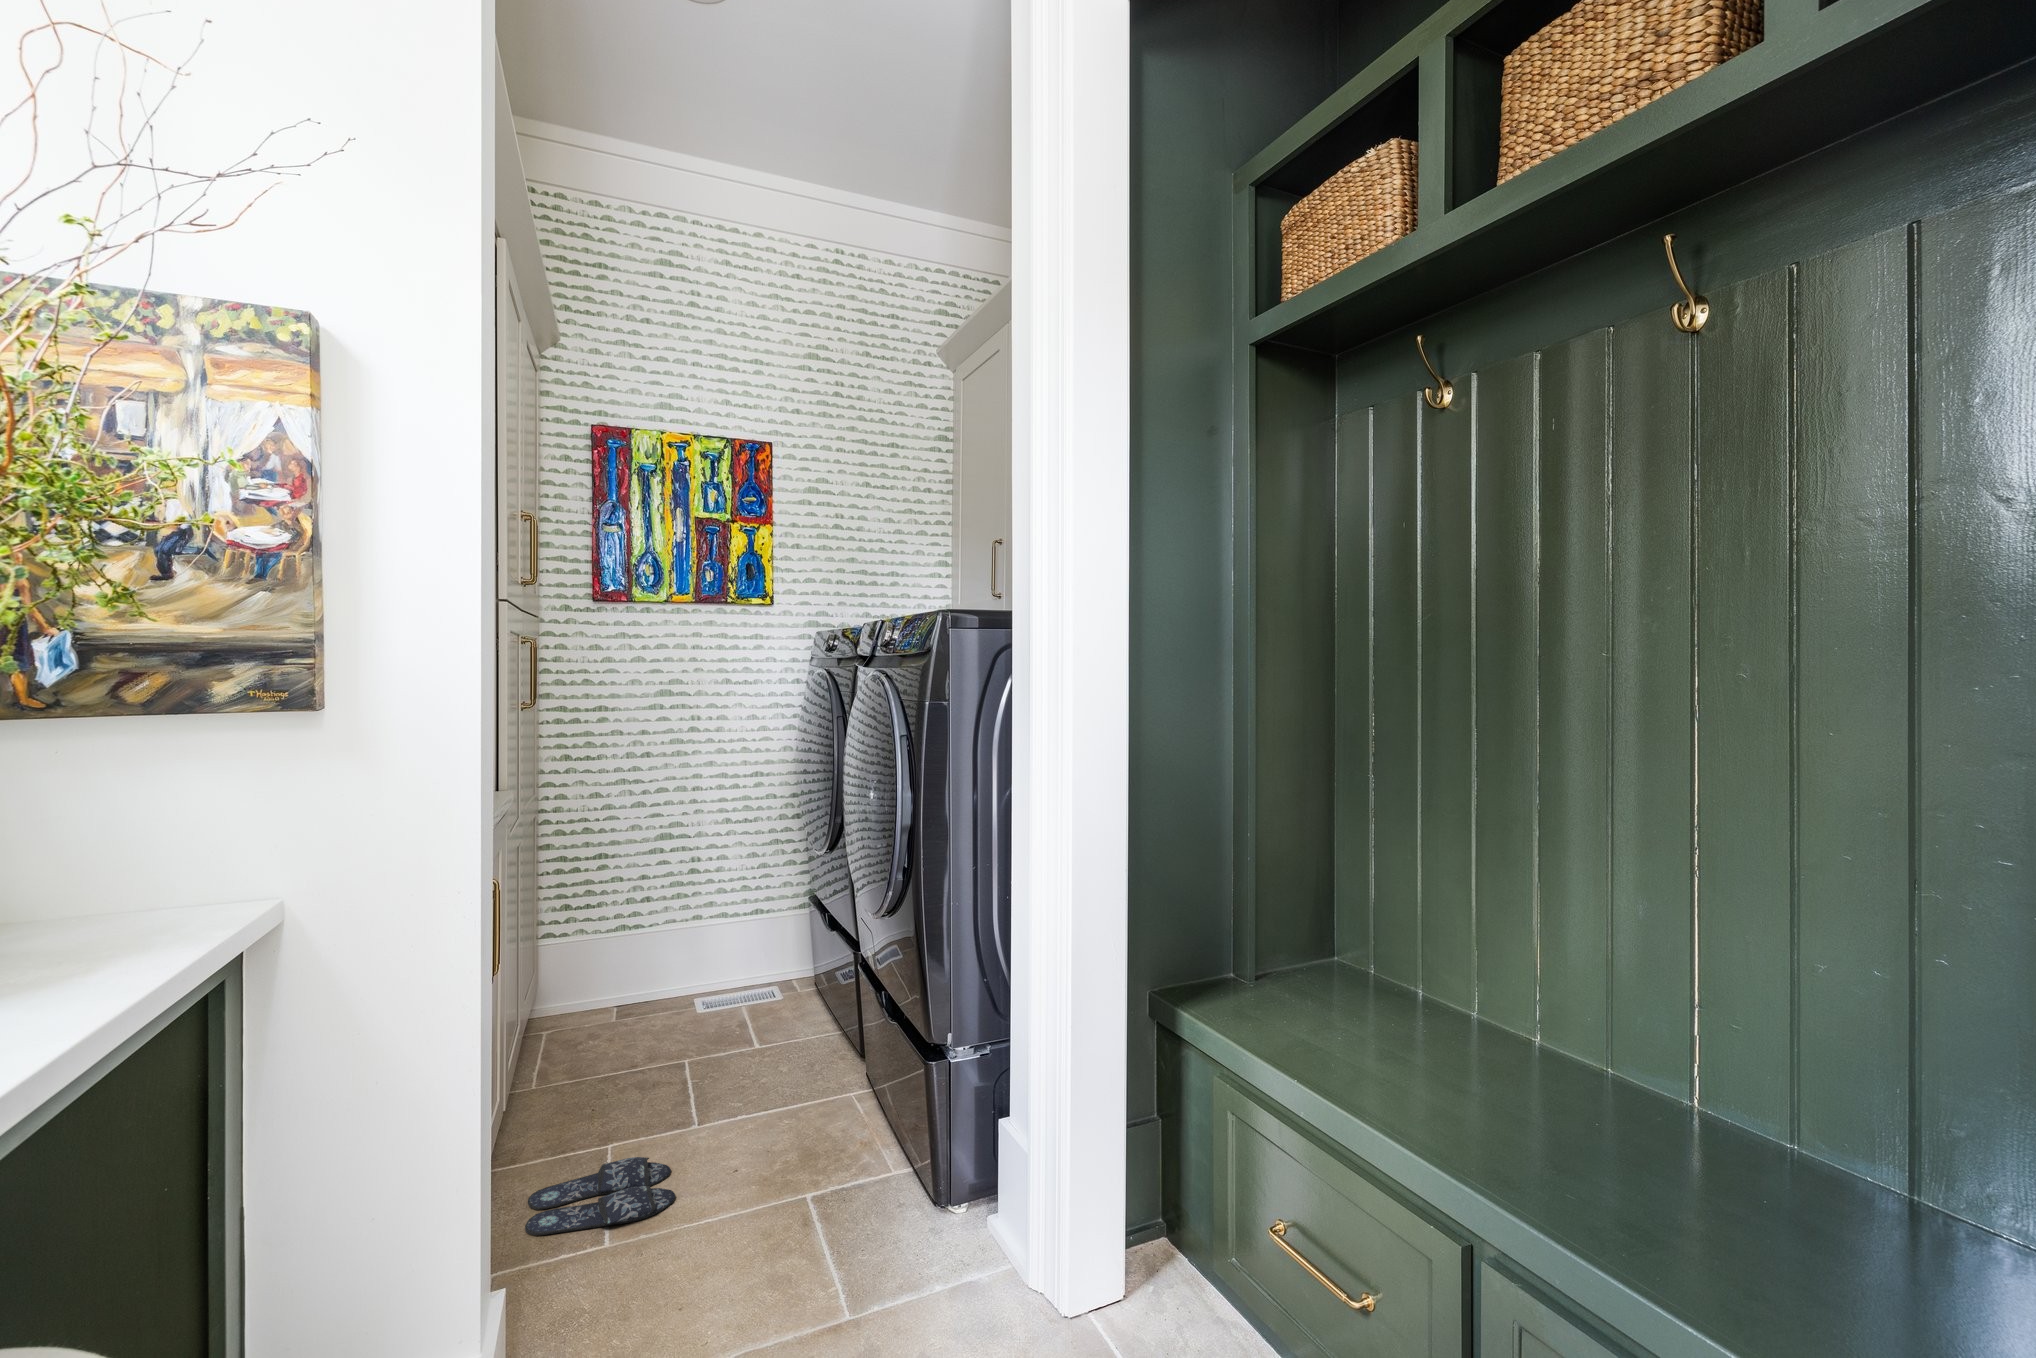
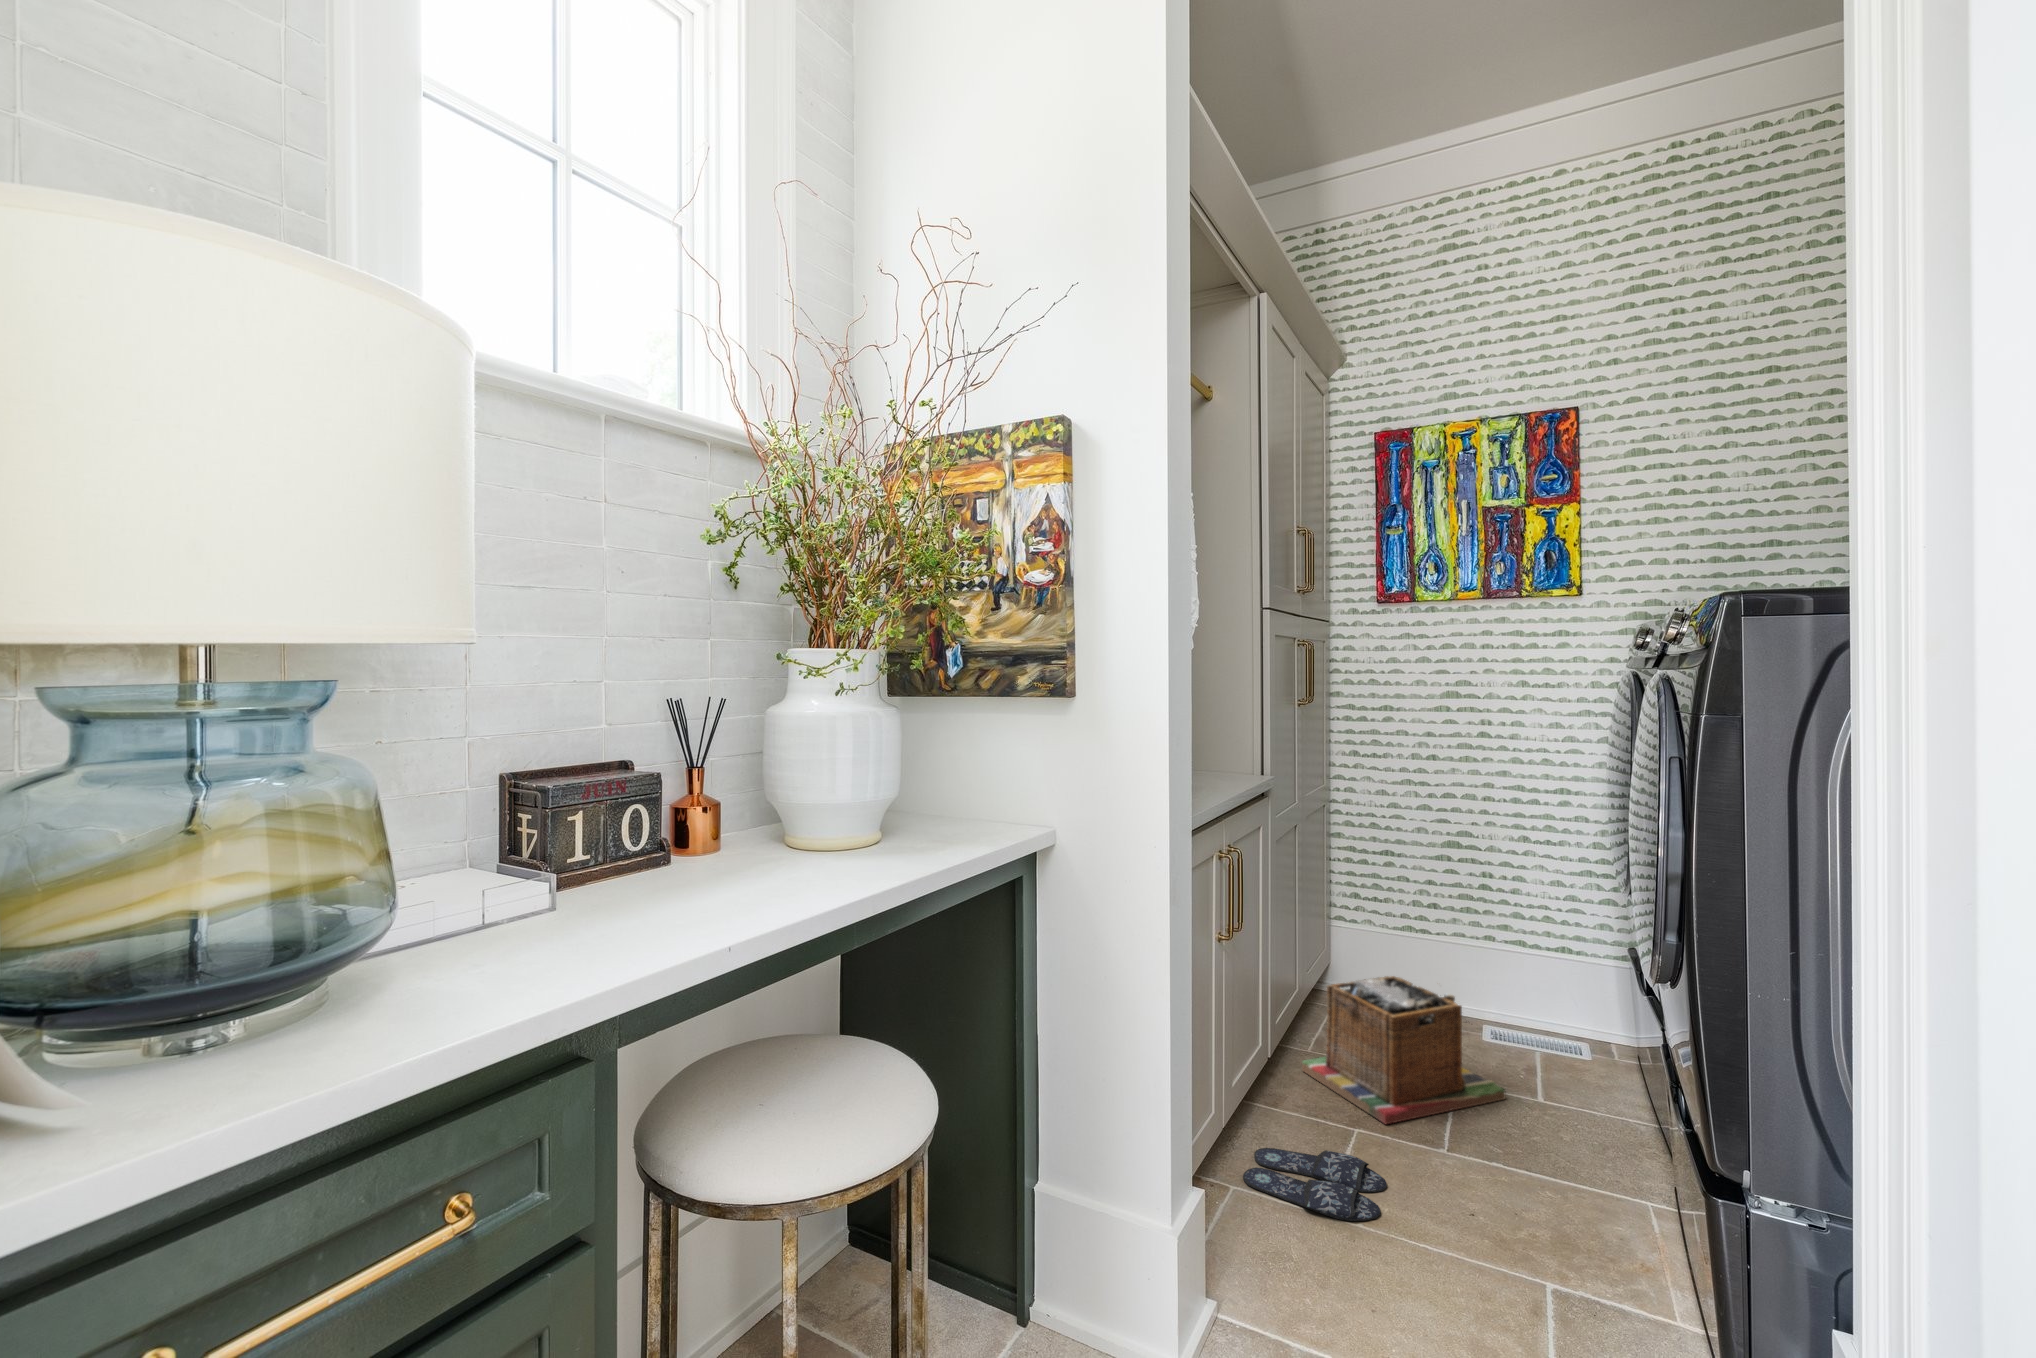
laundry basket: none [542,968,737,1117] -> present [1302,976,1505,1124]

